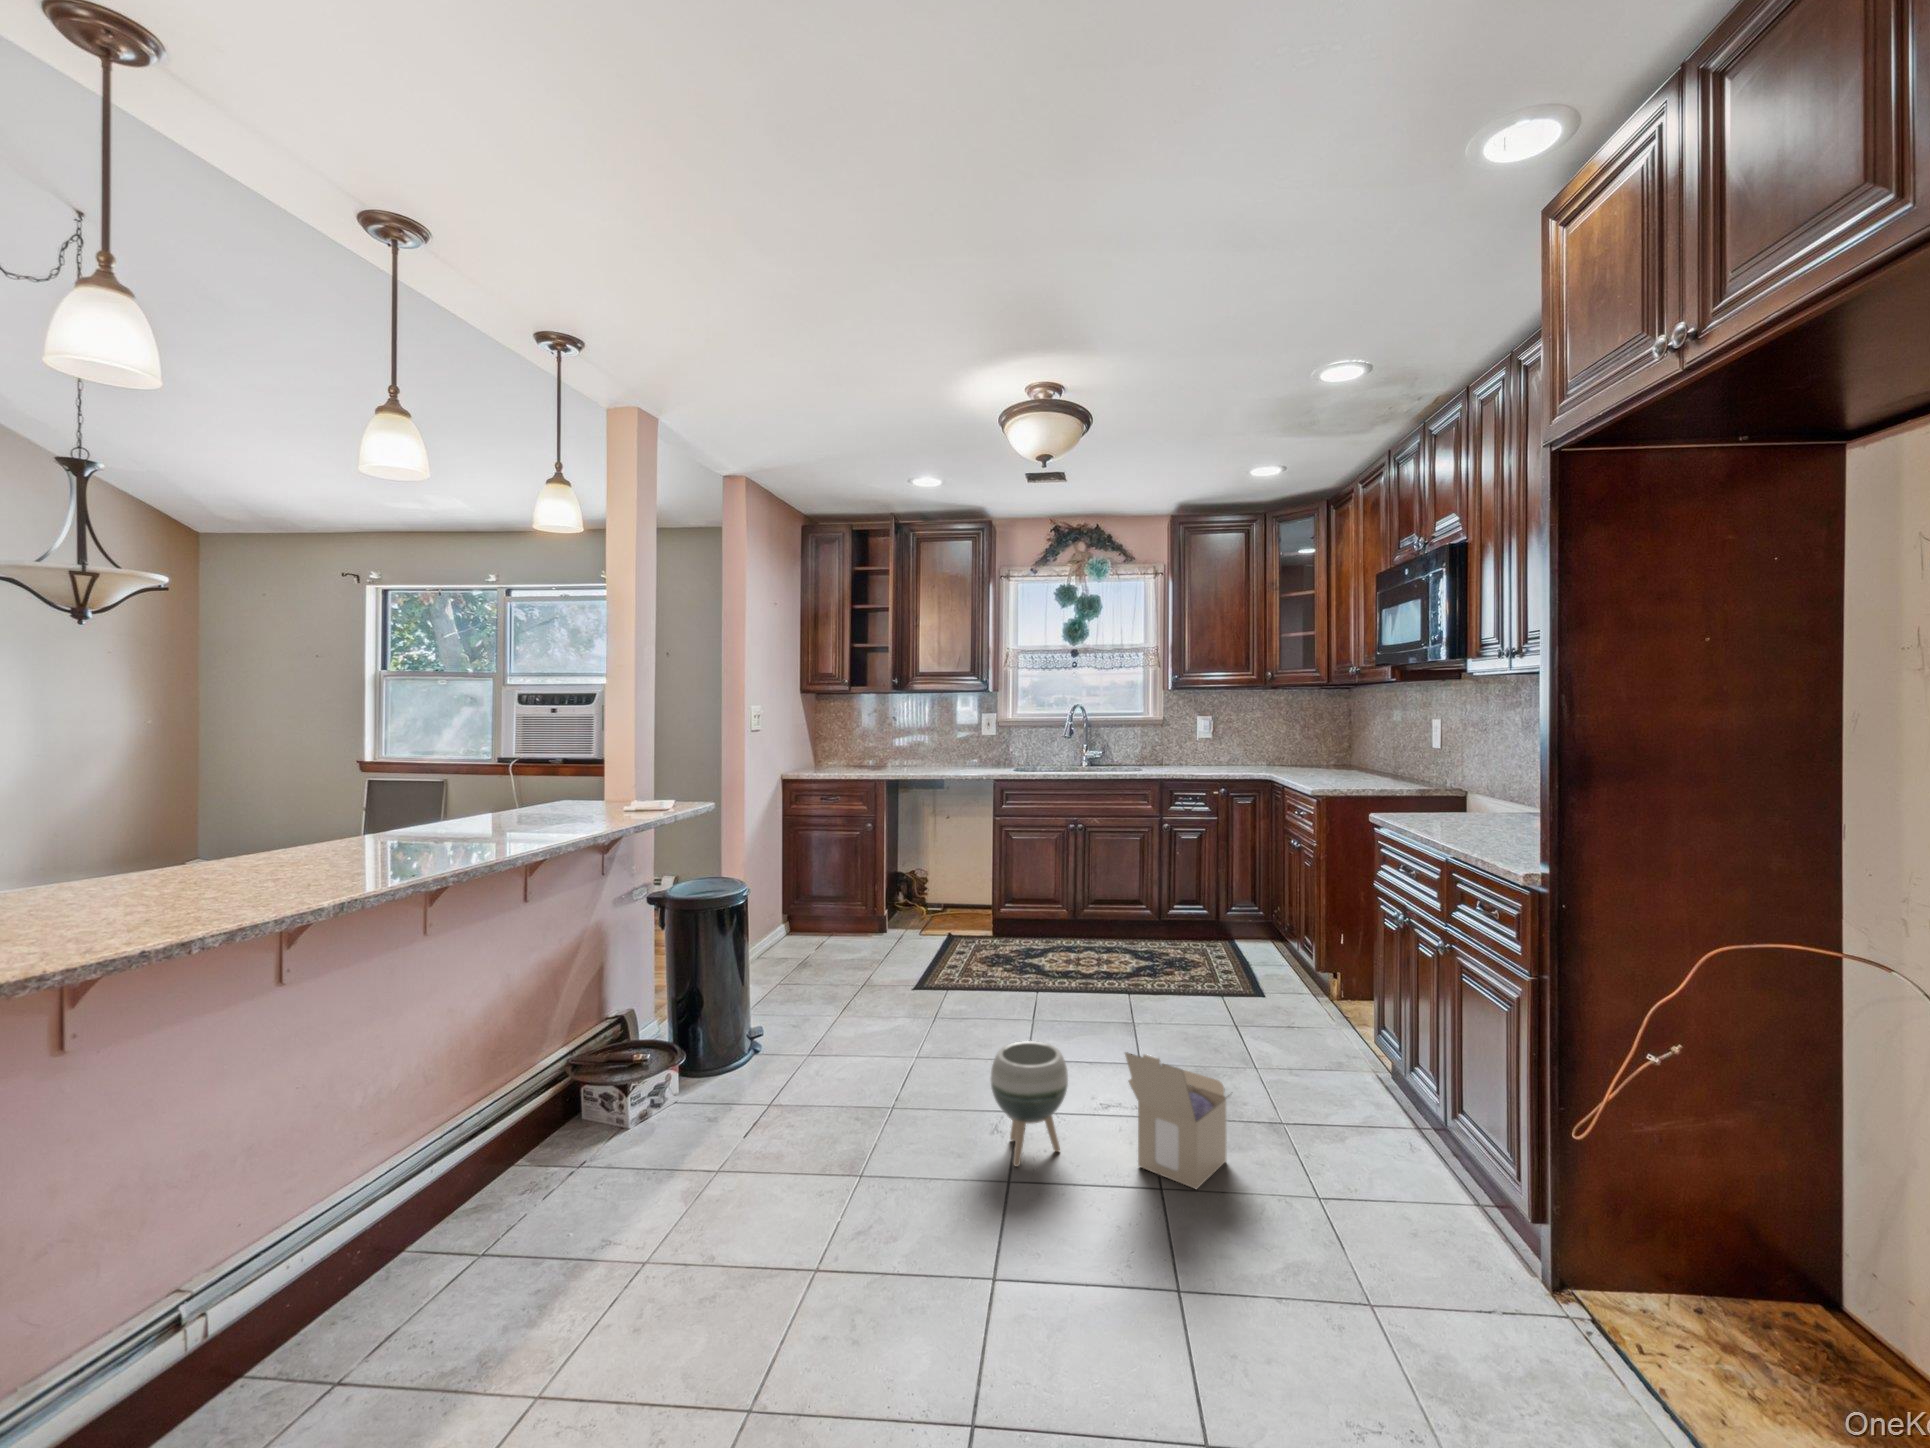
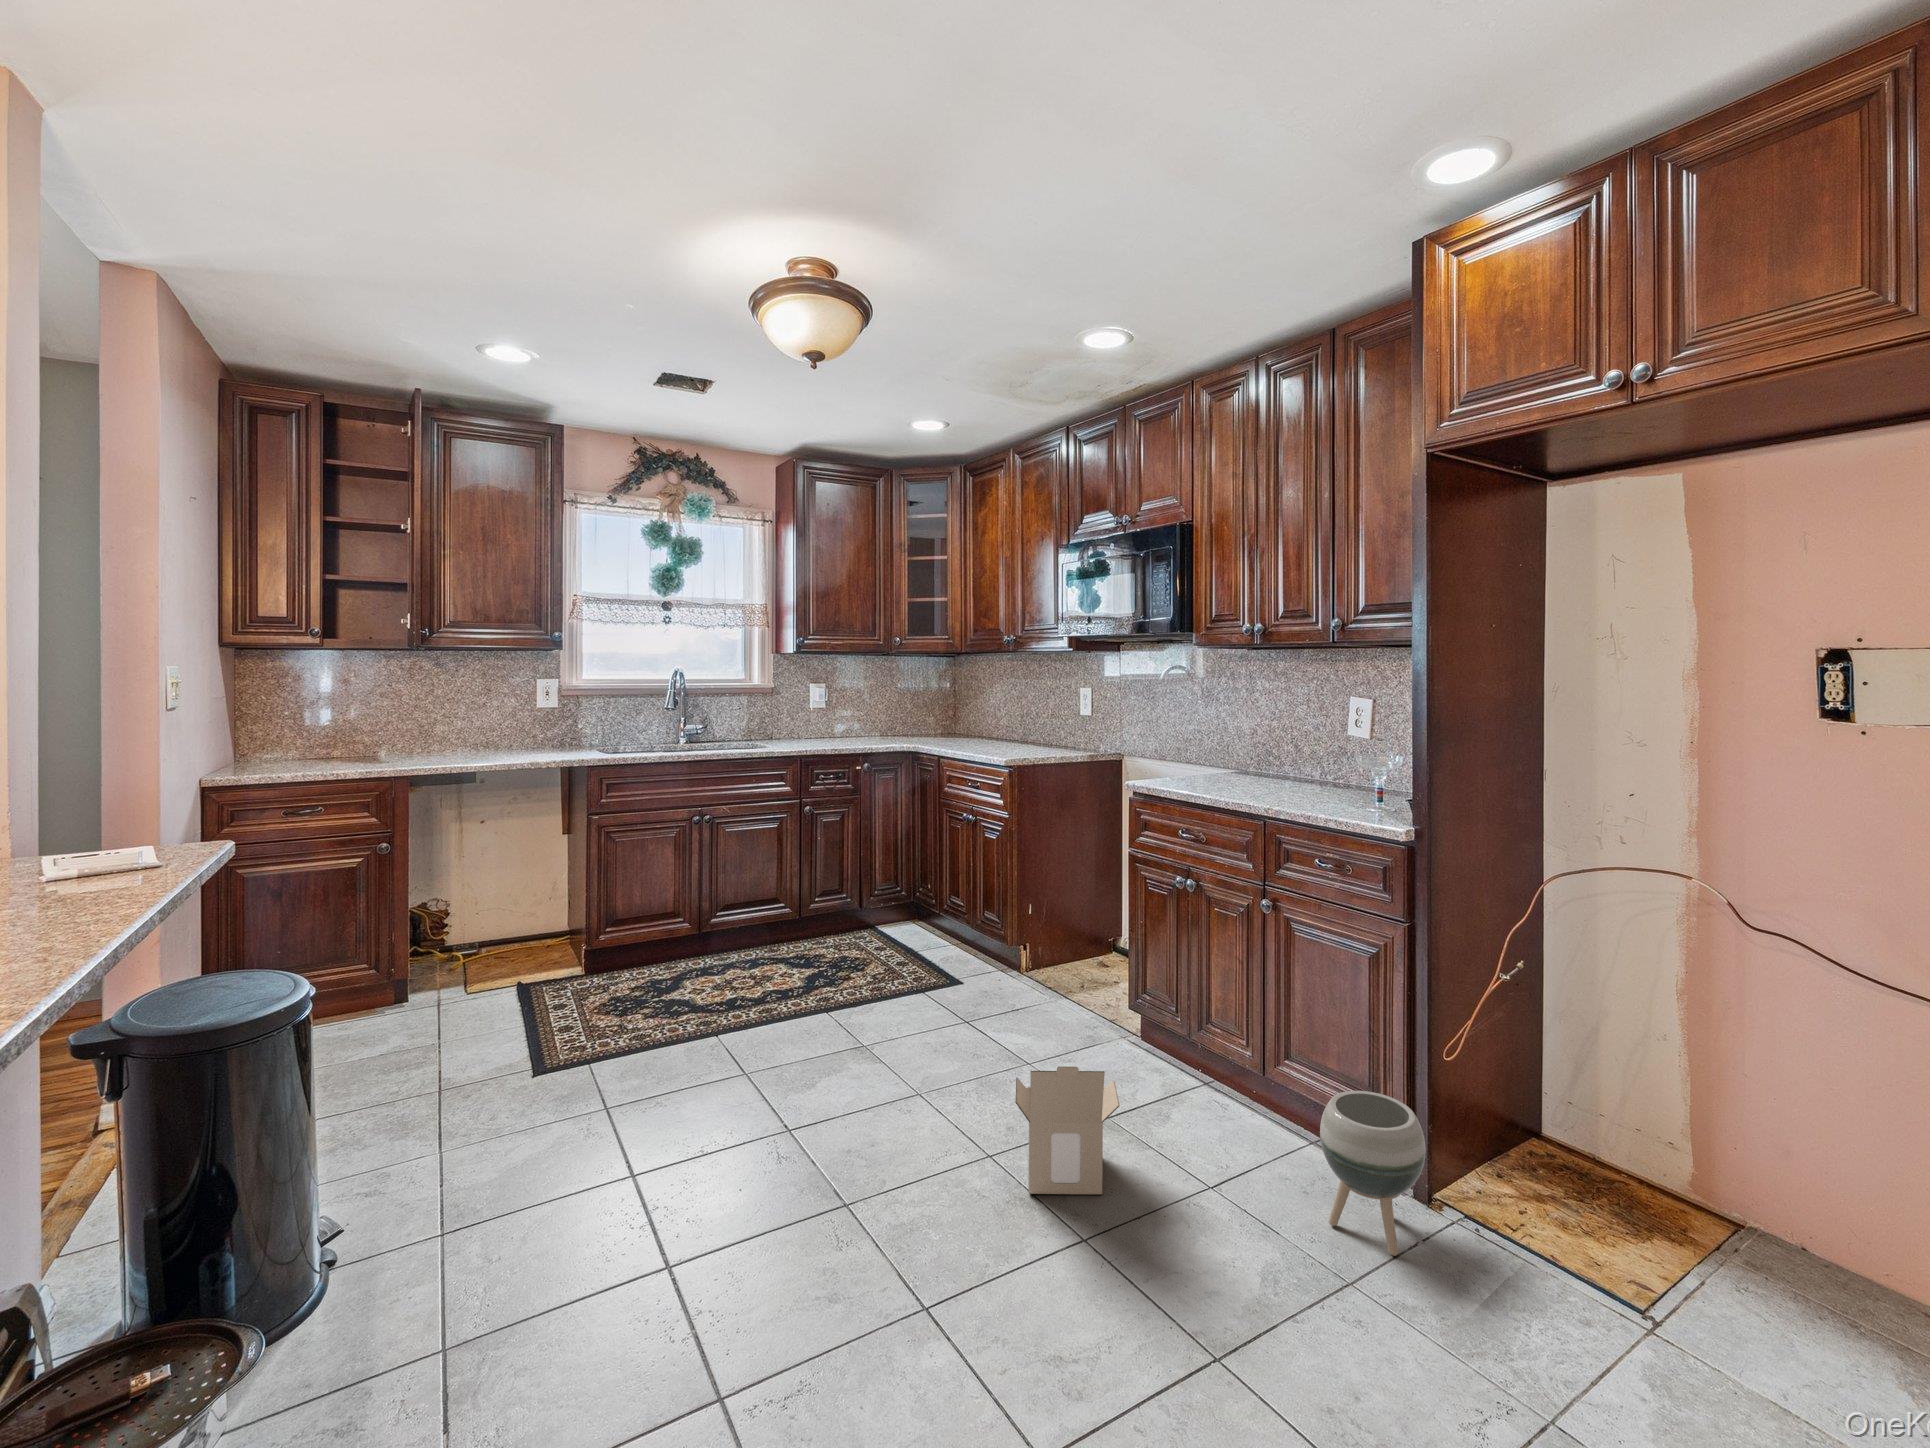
planter: present [990,1041,1068,1166] -> present [1320,1091,1426,1256]

